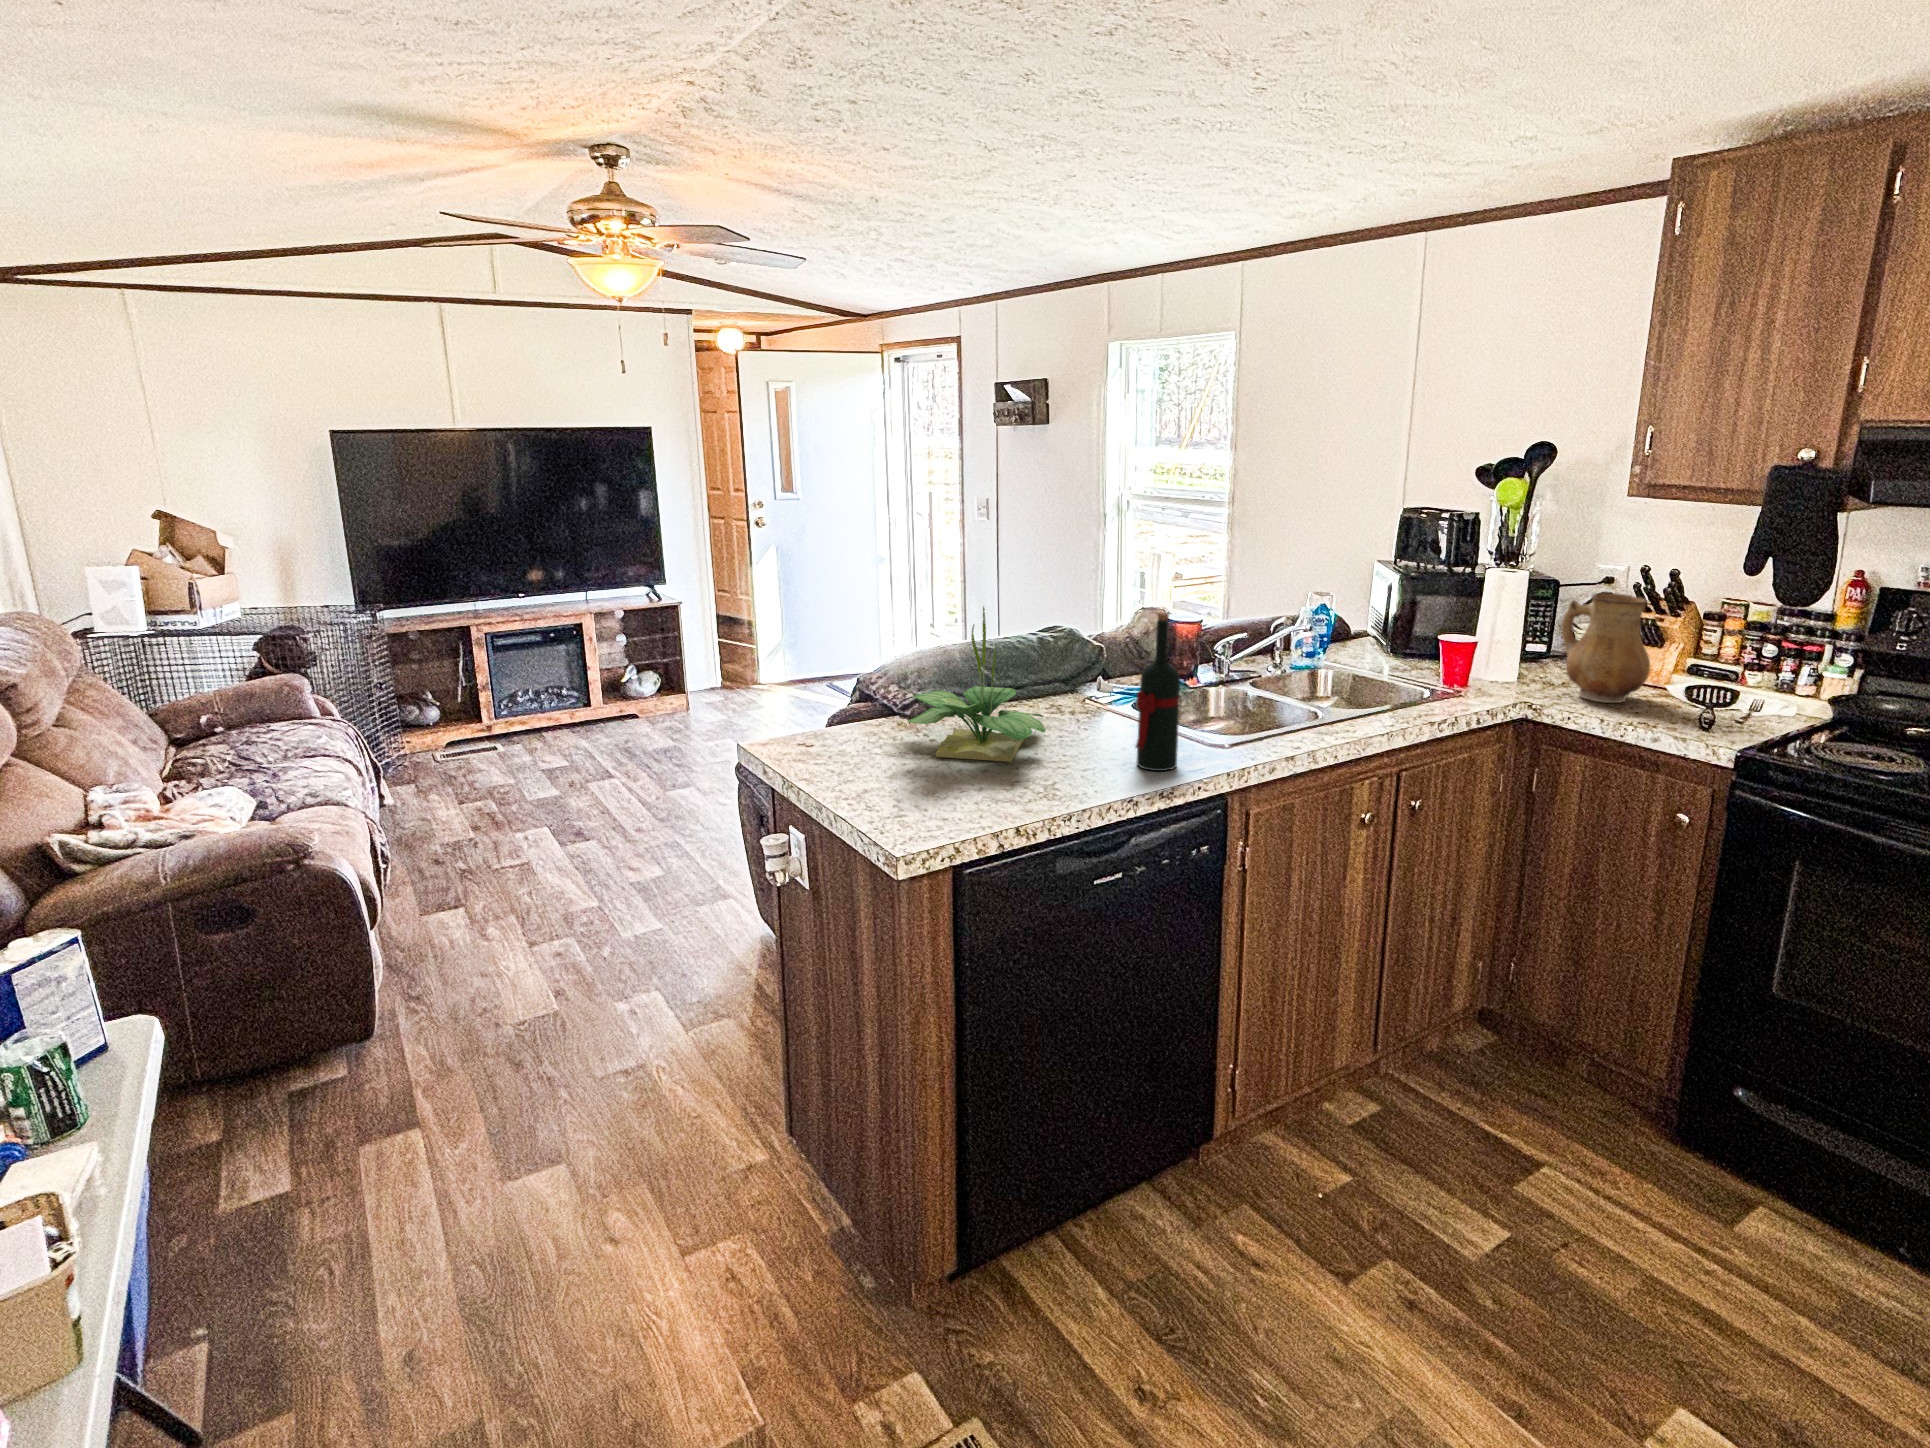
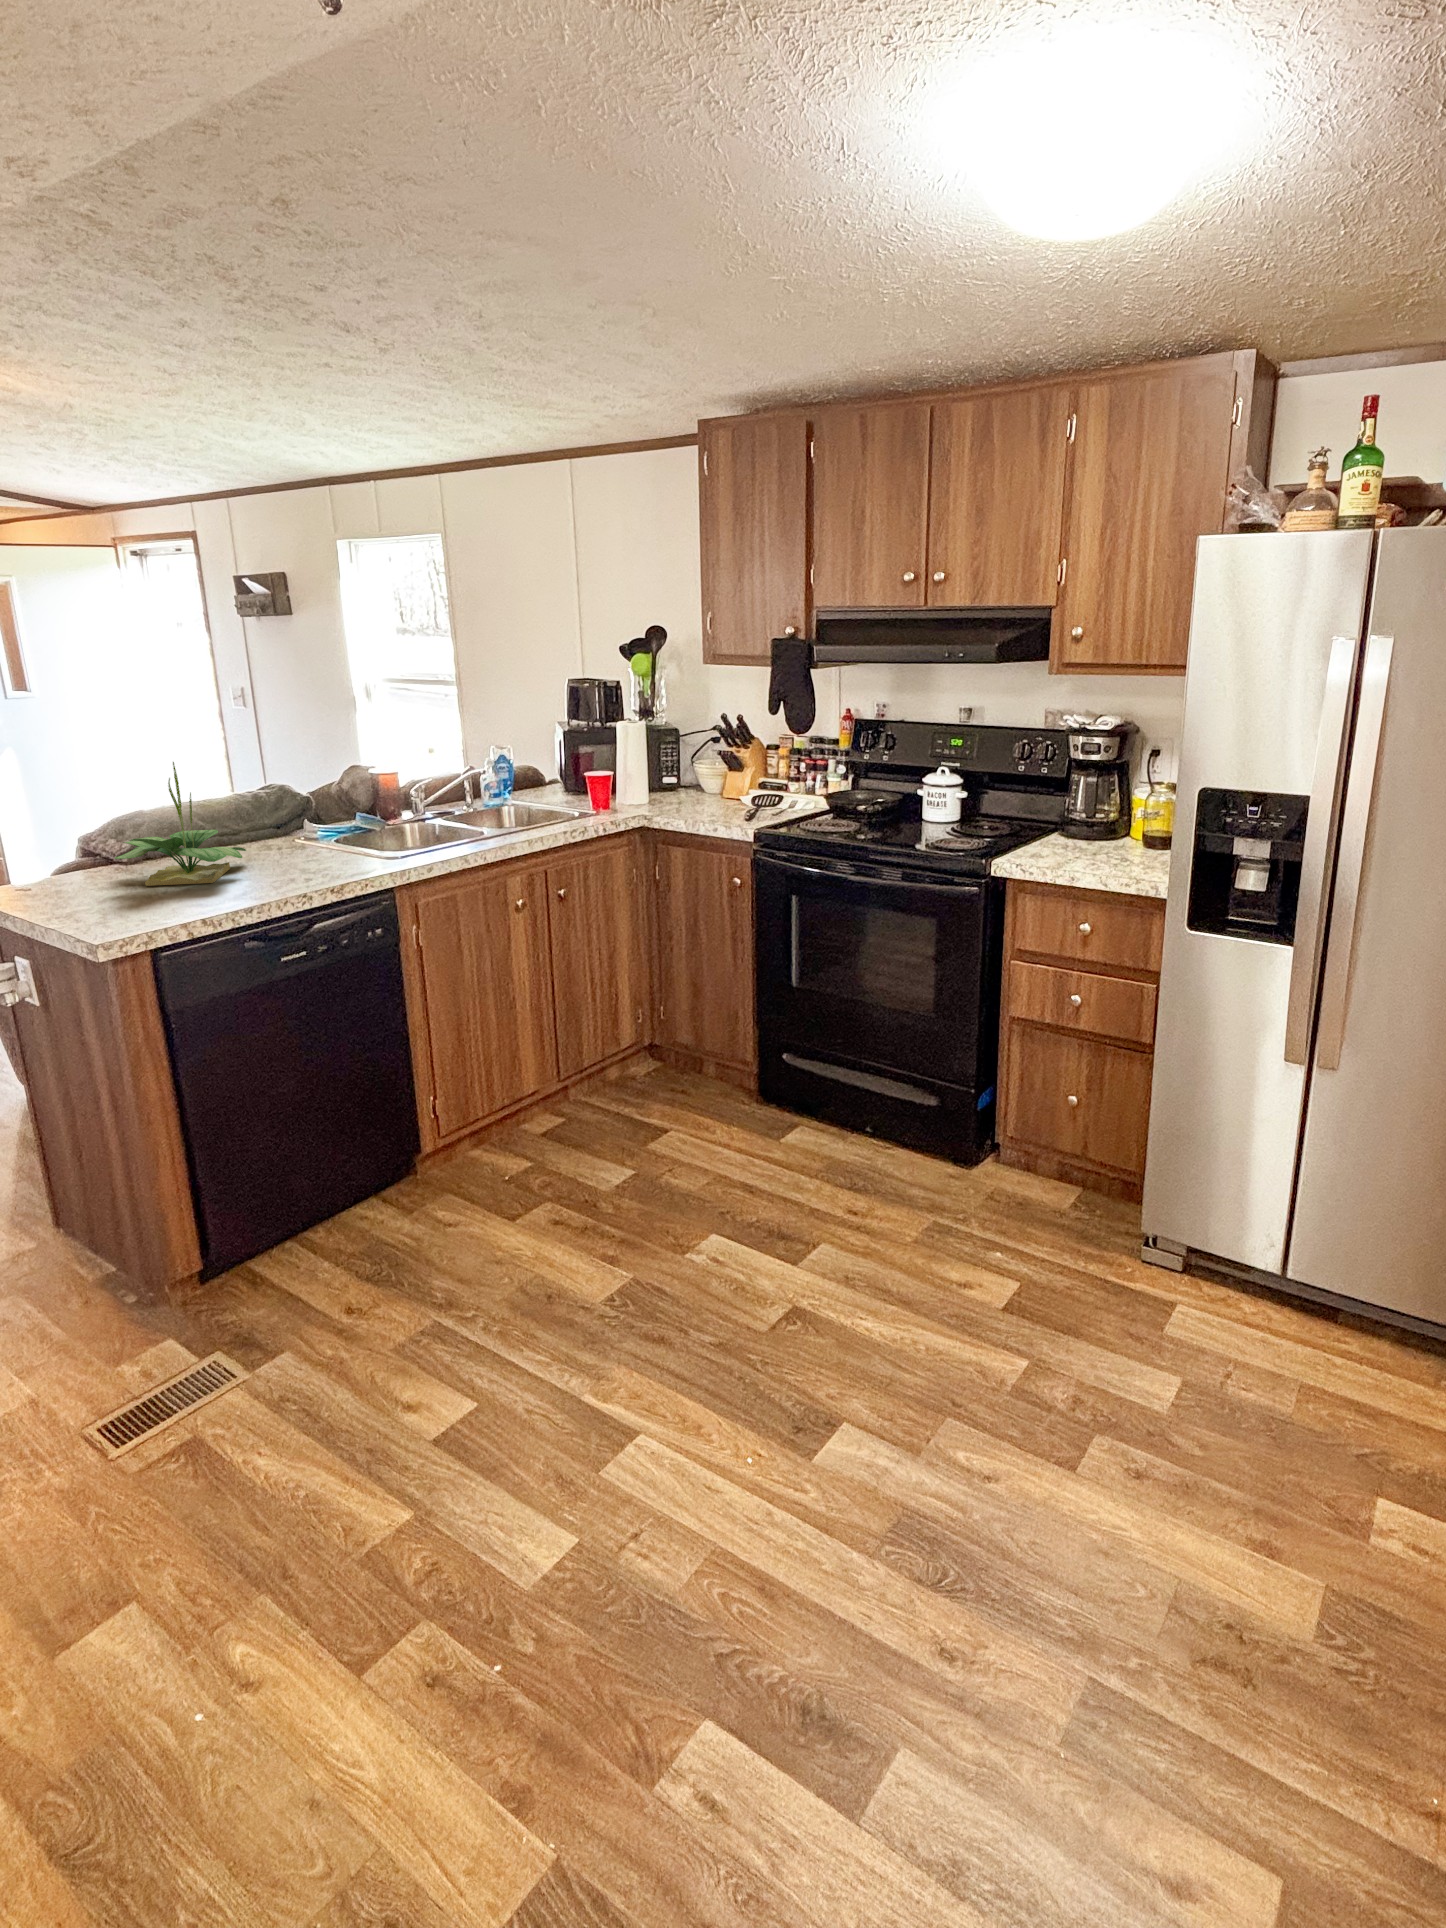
ceramic pitcher: present [1561,593,1650,703] -> none [665,733,722,810]
wine bottle: present [1136,613,1180,771] -> none [309,757,351,877]

